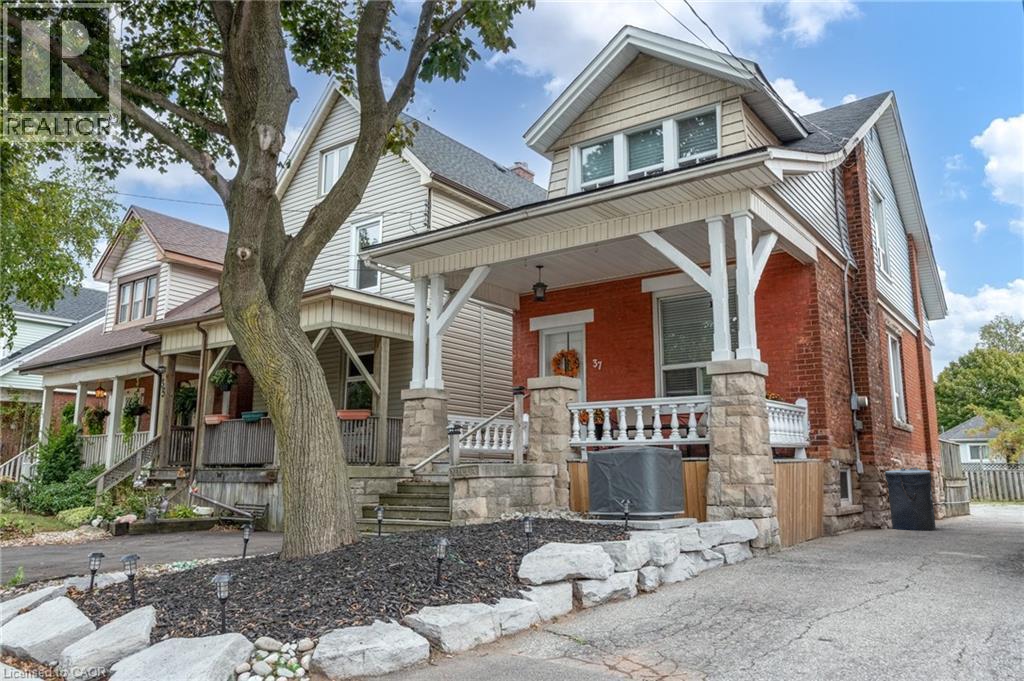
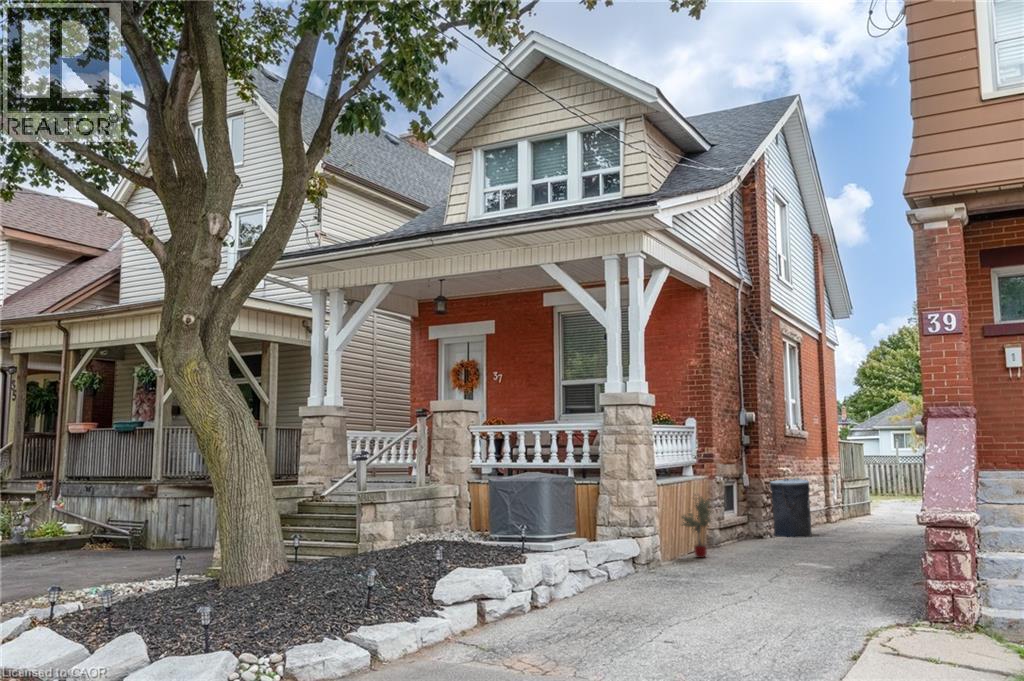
potted tree: none [799,474,837,546] -> present [682,497,713,558]

